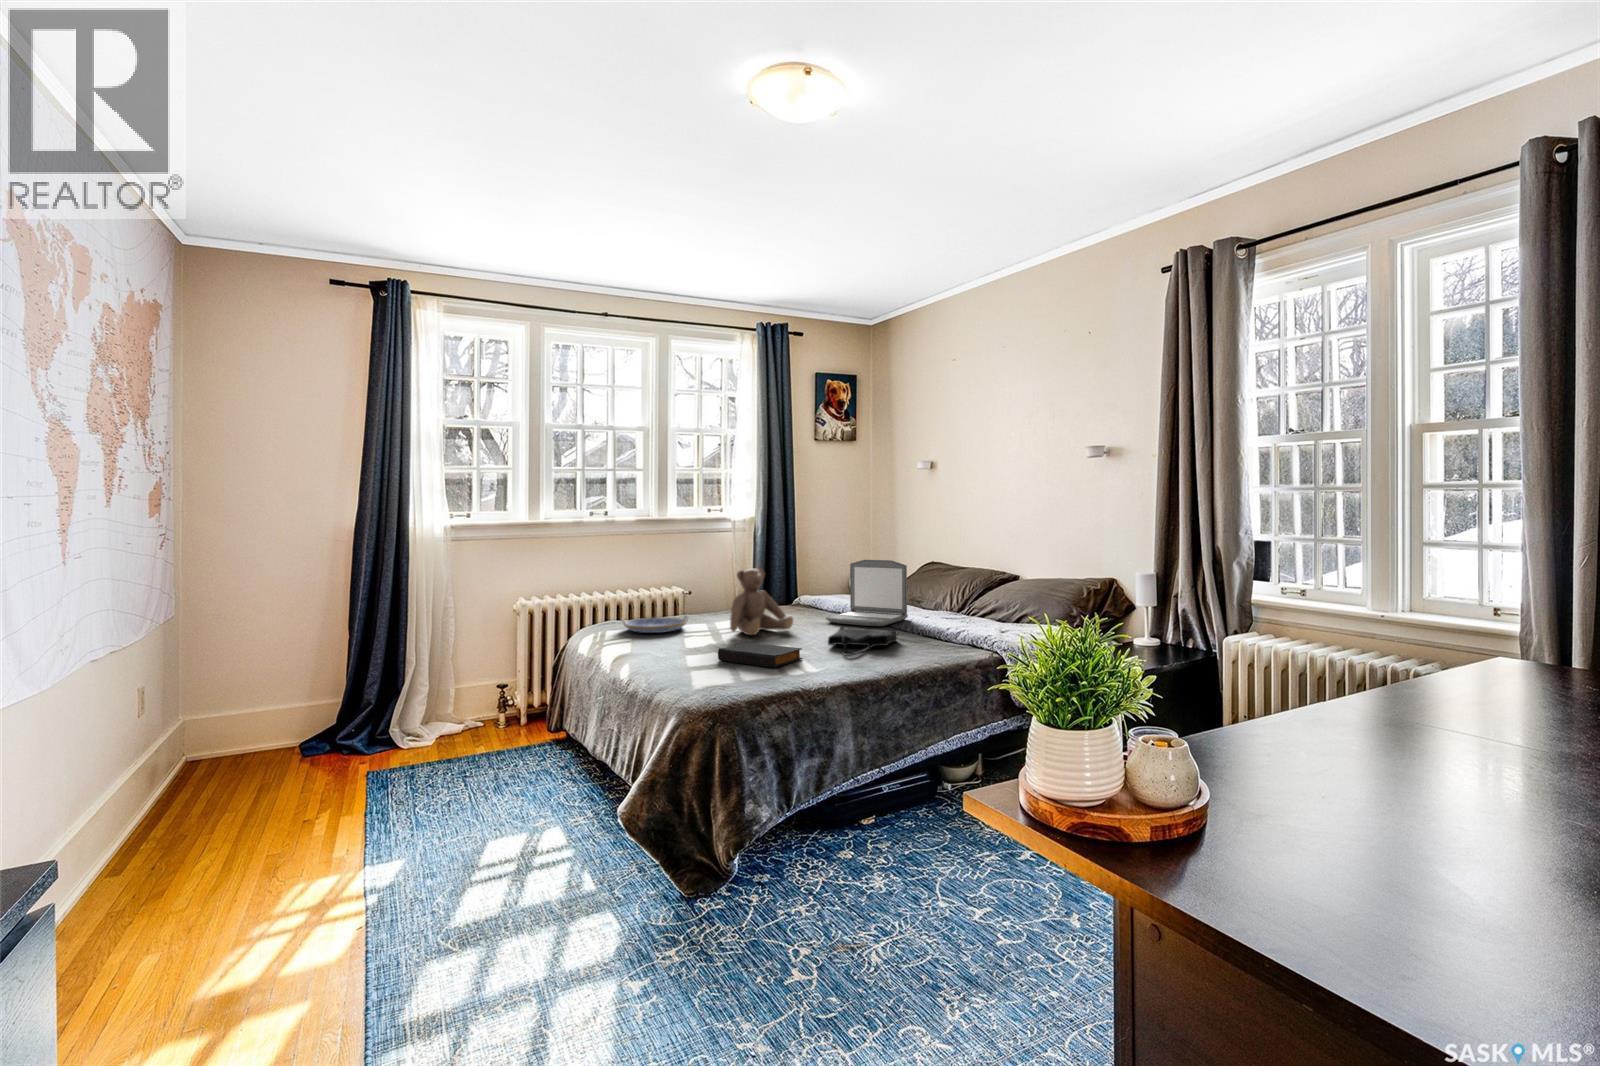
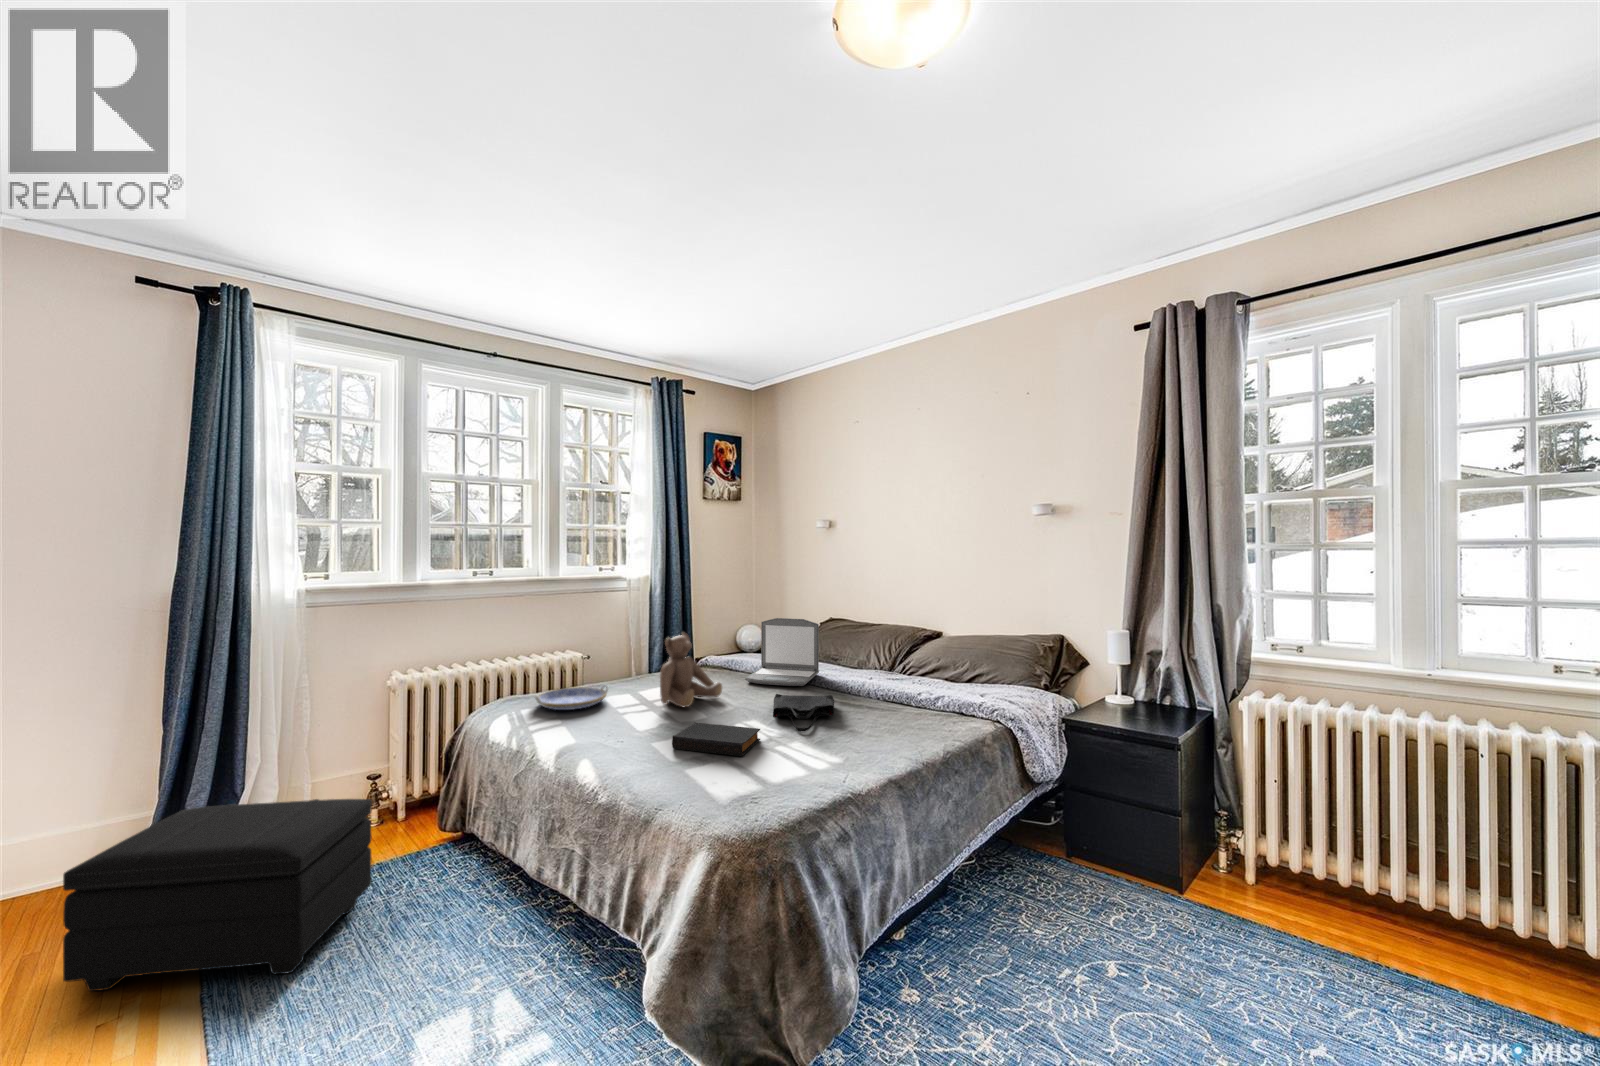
footstool: none [284,684,486,805] -> present [63,799,372,991]

